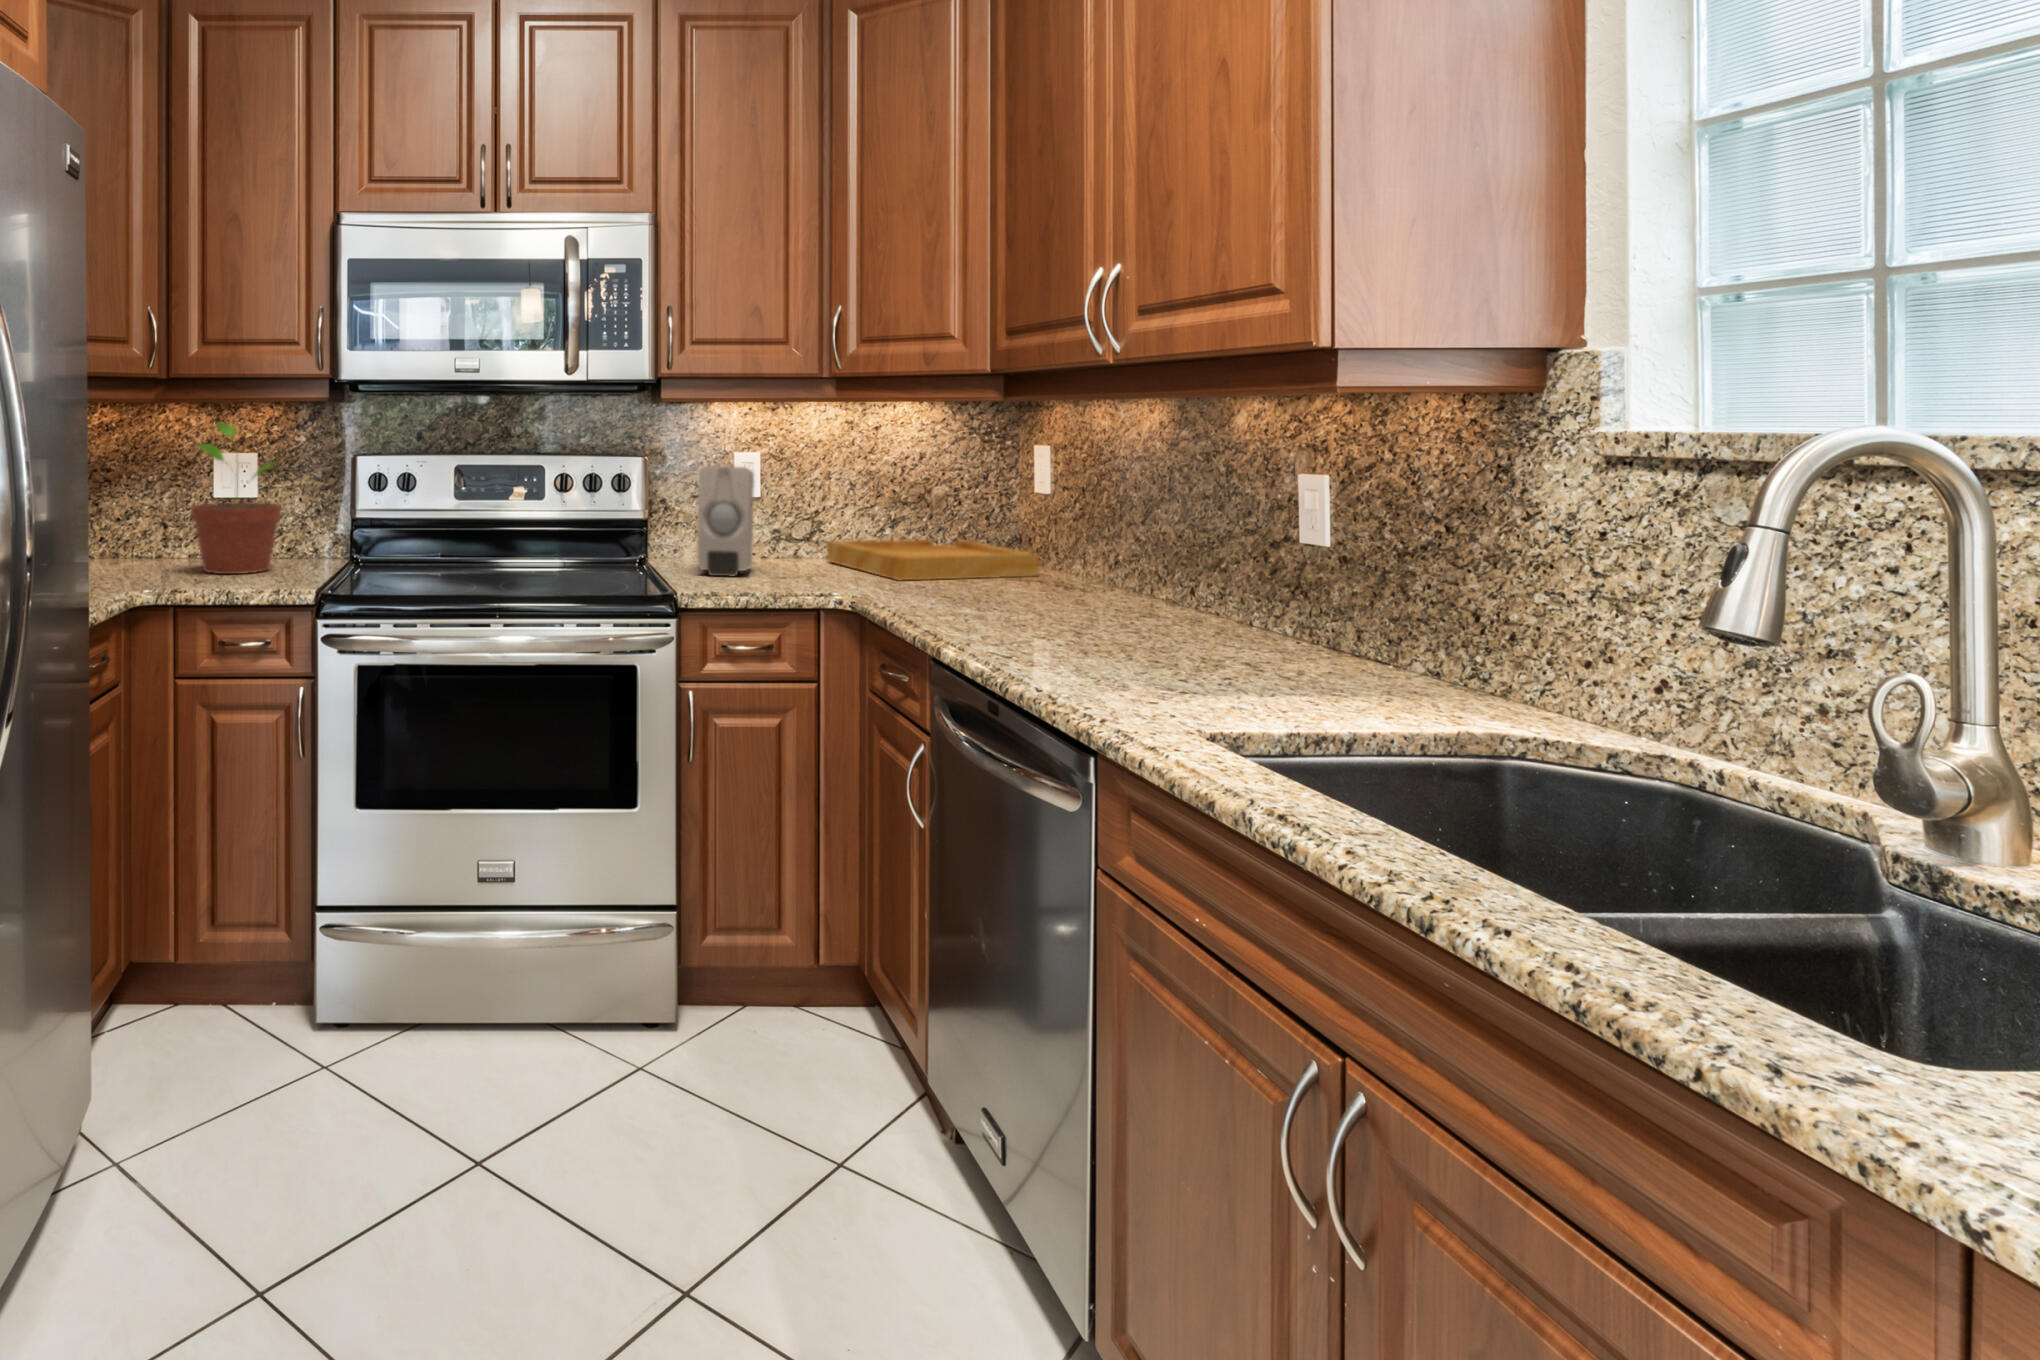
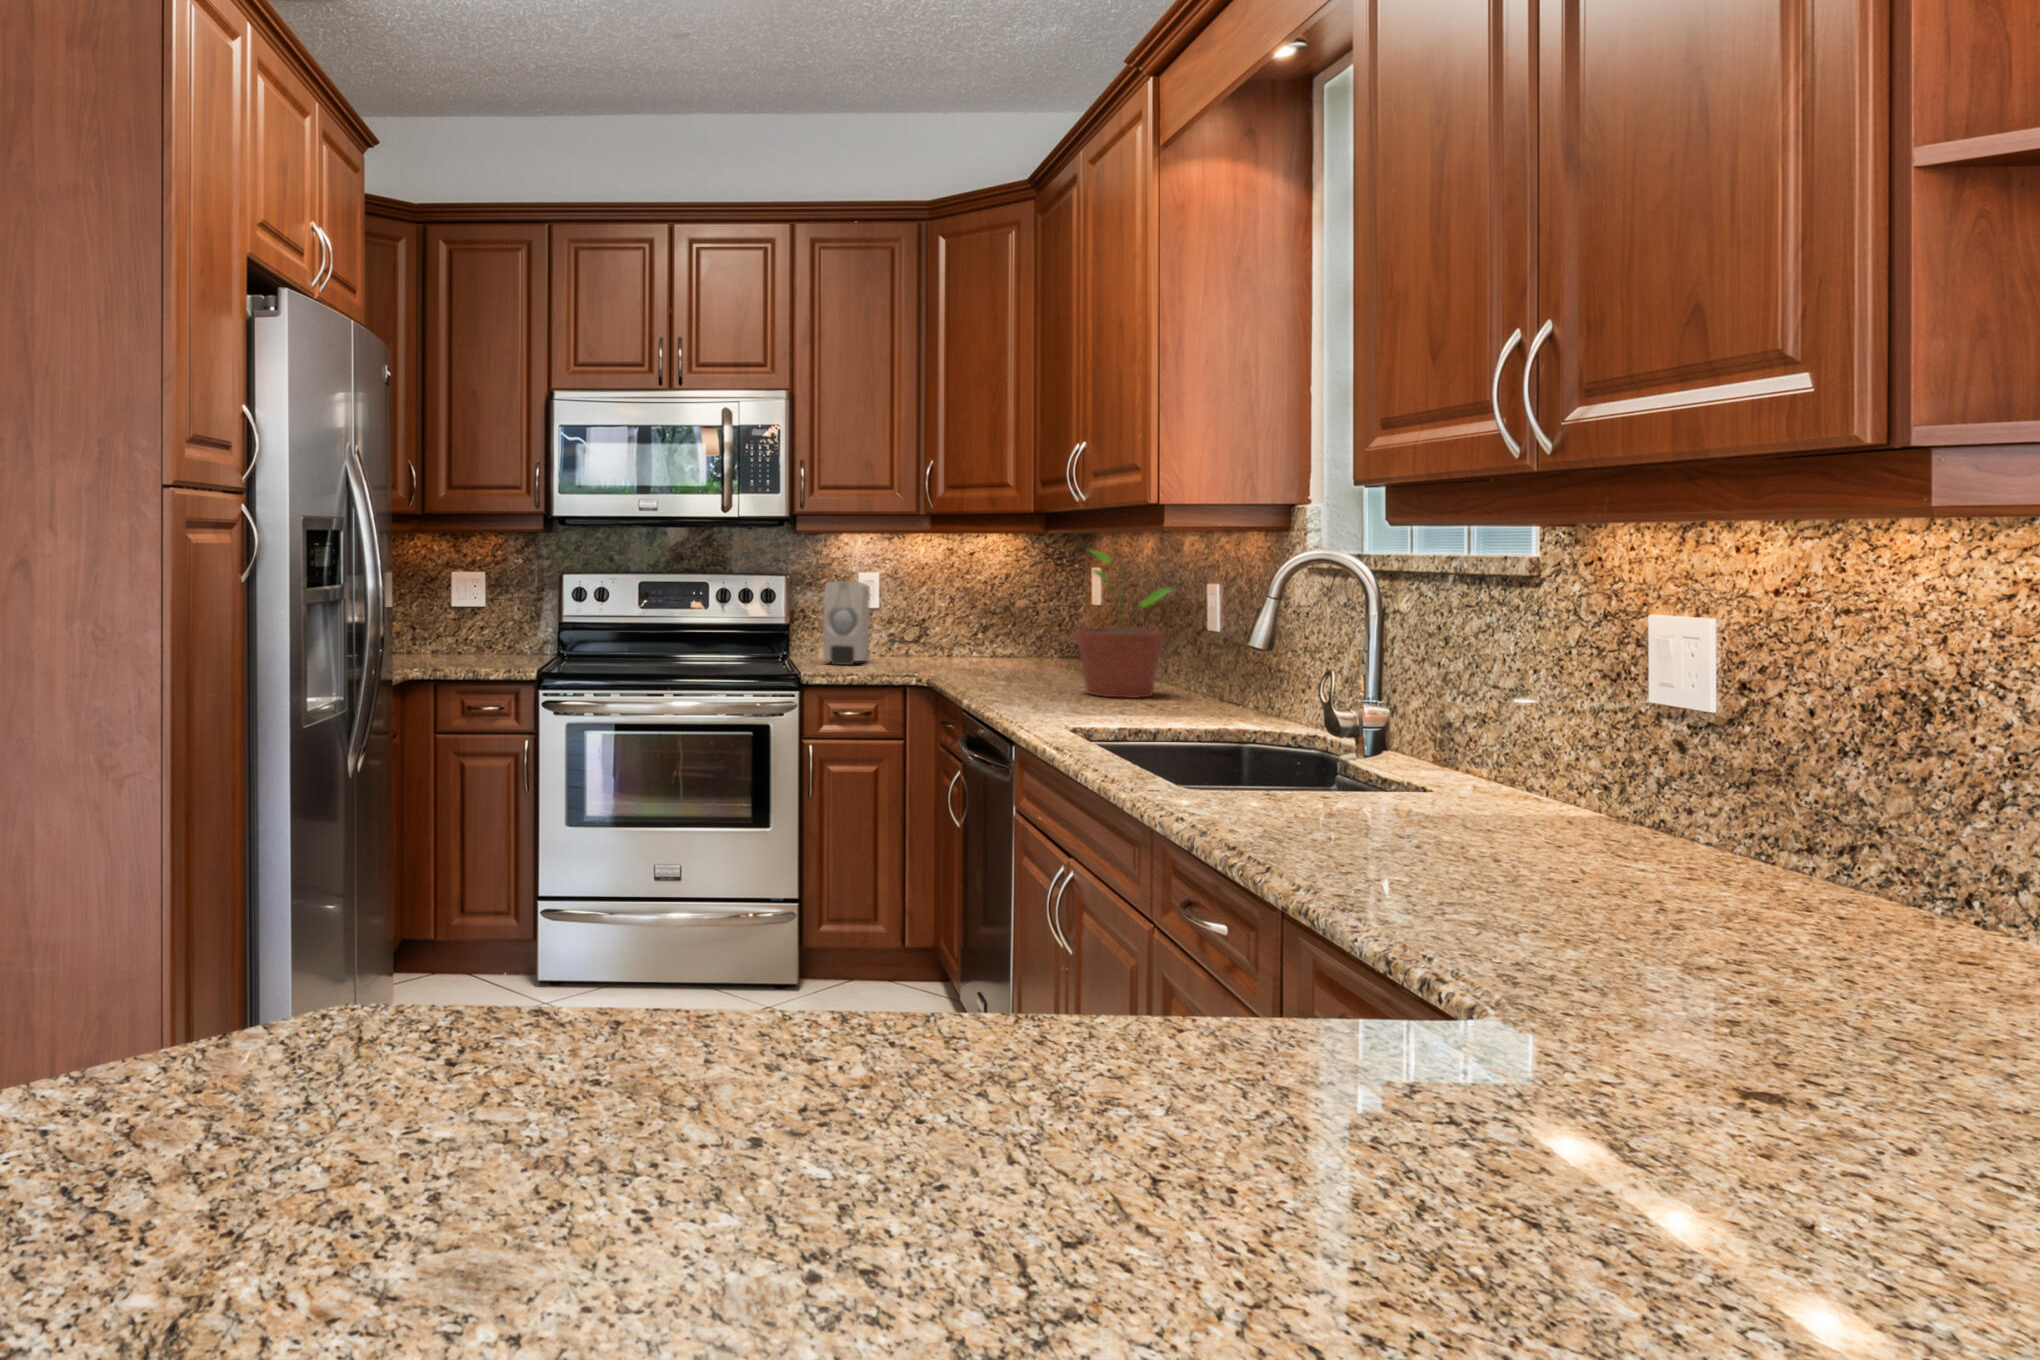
potted plant: present [191,423,281,574] -> present [1075,550,1172,698]
tray: present [827,539,1039,580] -> none [931,641,1086,668]

